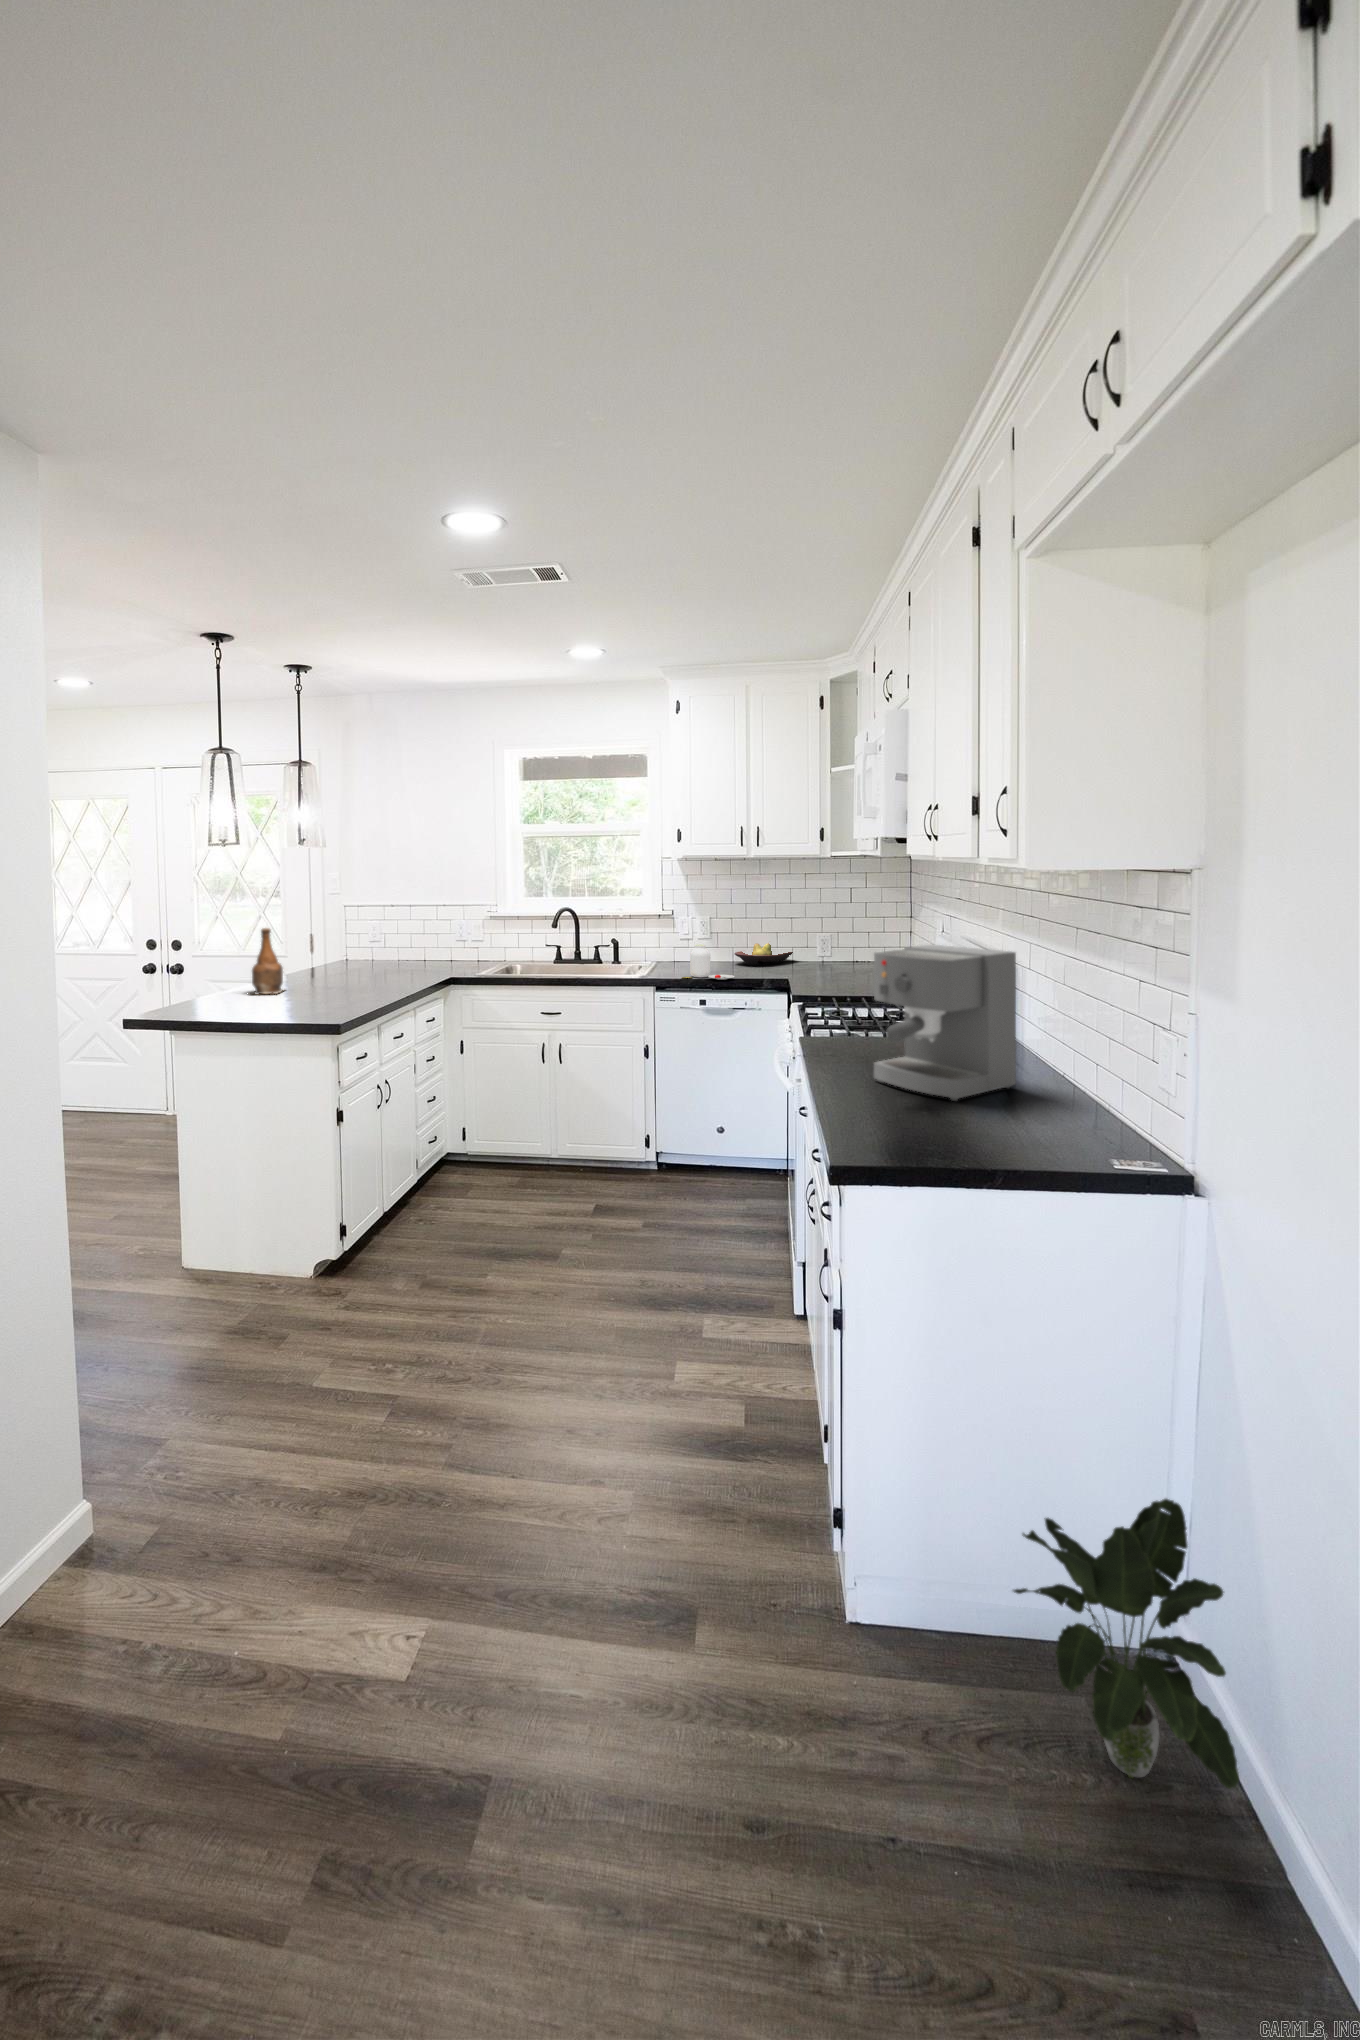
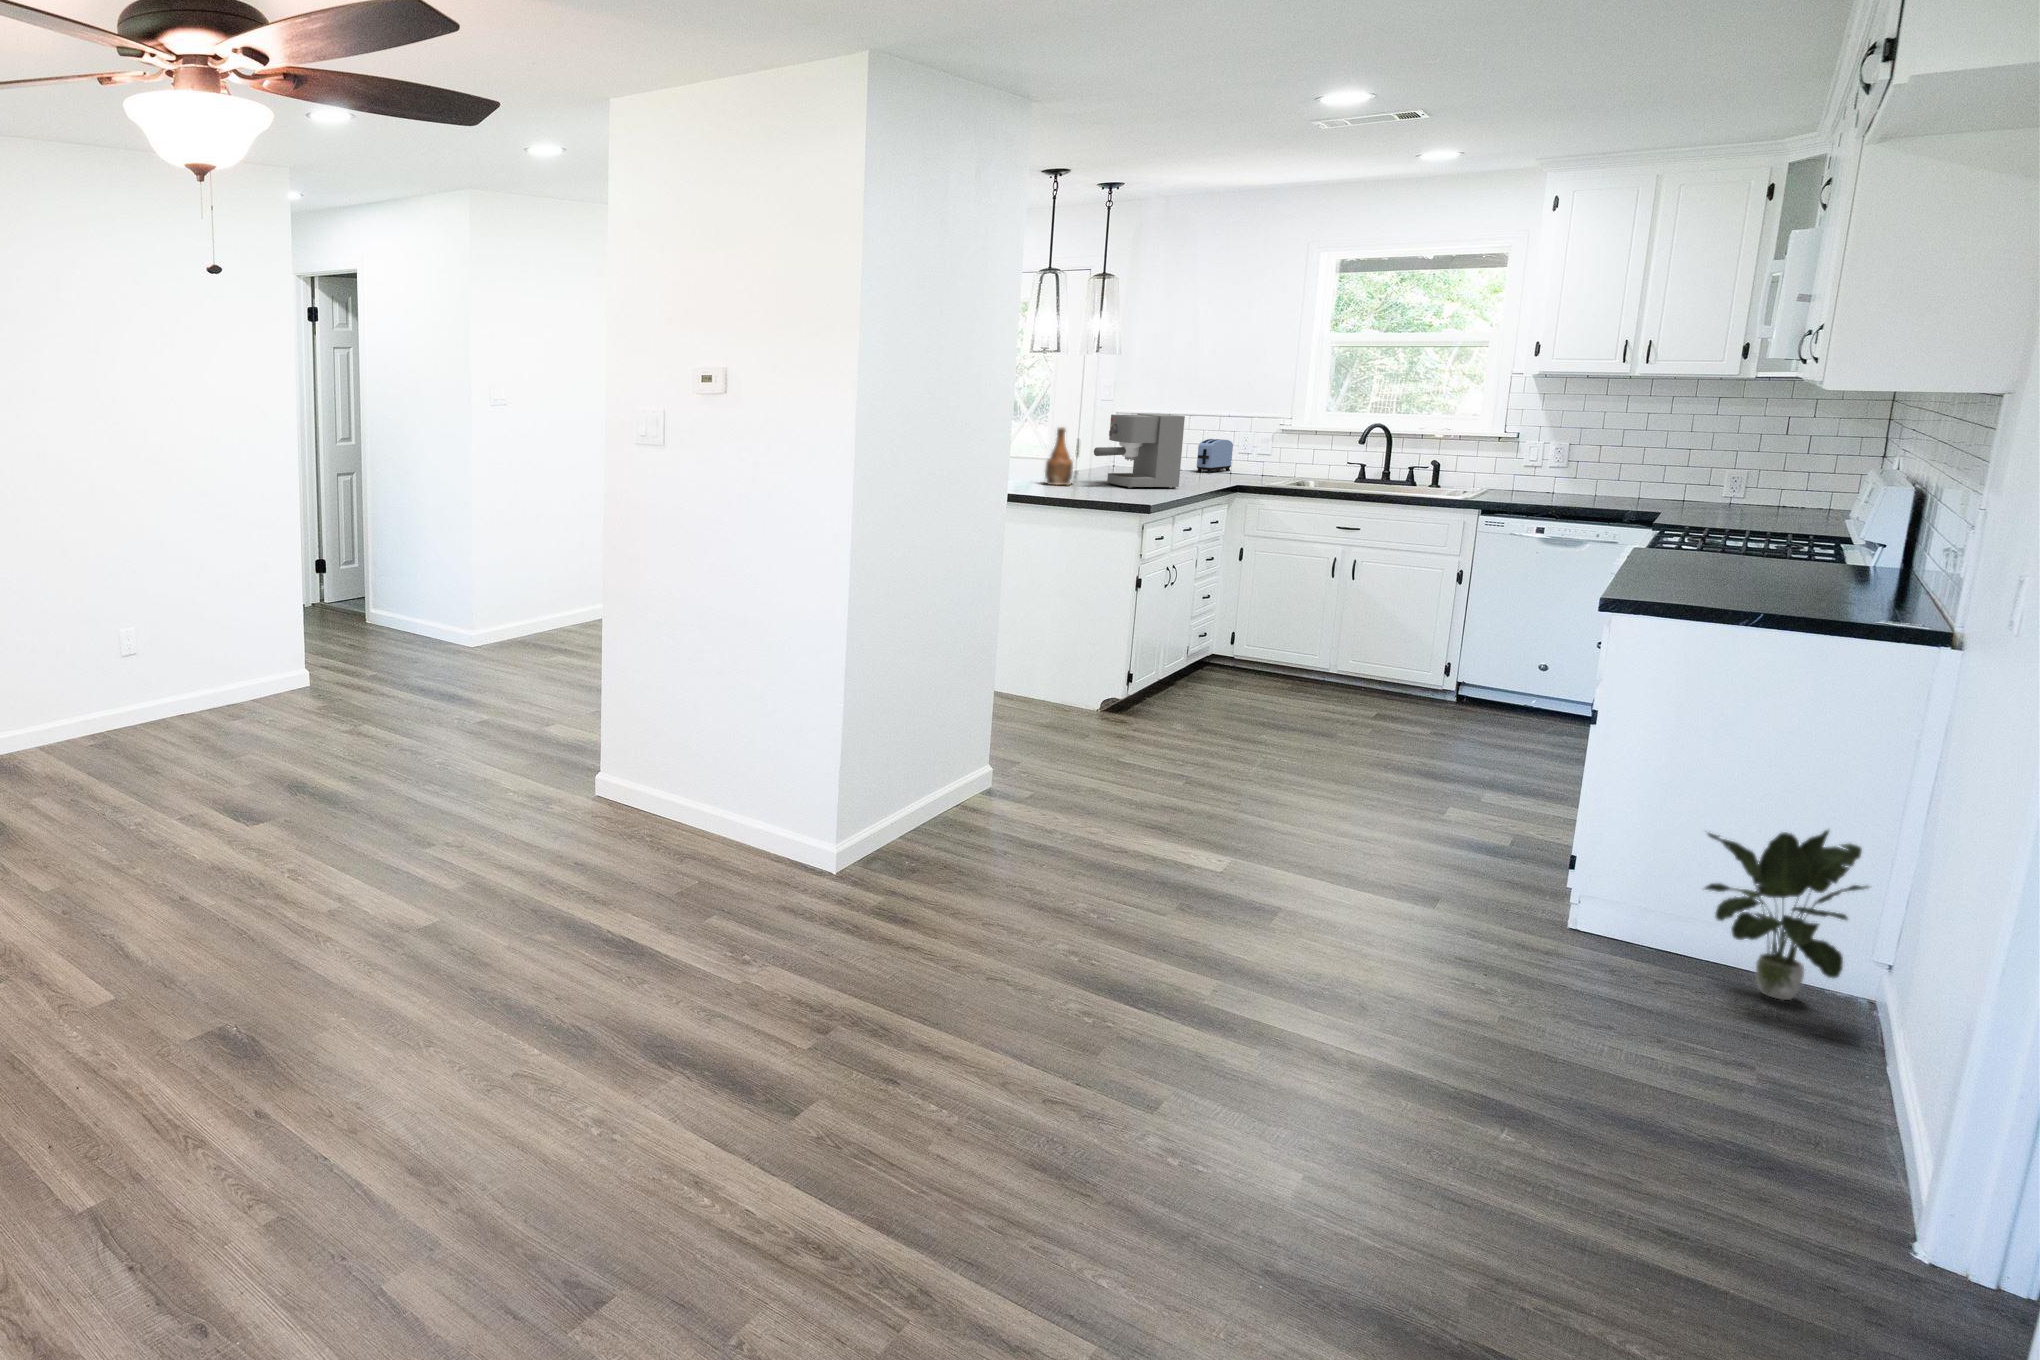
toaster: none [422,928,455,962] -> present [1197,439,1233,473]
fruit bowl: present [734,943,793,966] -> none [1601,475,1698,500]
coffee maker: present [874,944,1016,1101] -> present [1094,414,1185,488]
jar: present [682,945,734,980] -> none [1517,469,1590,508]

